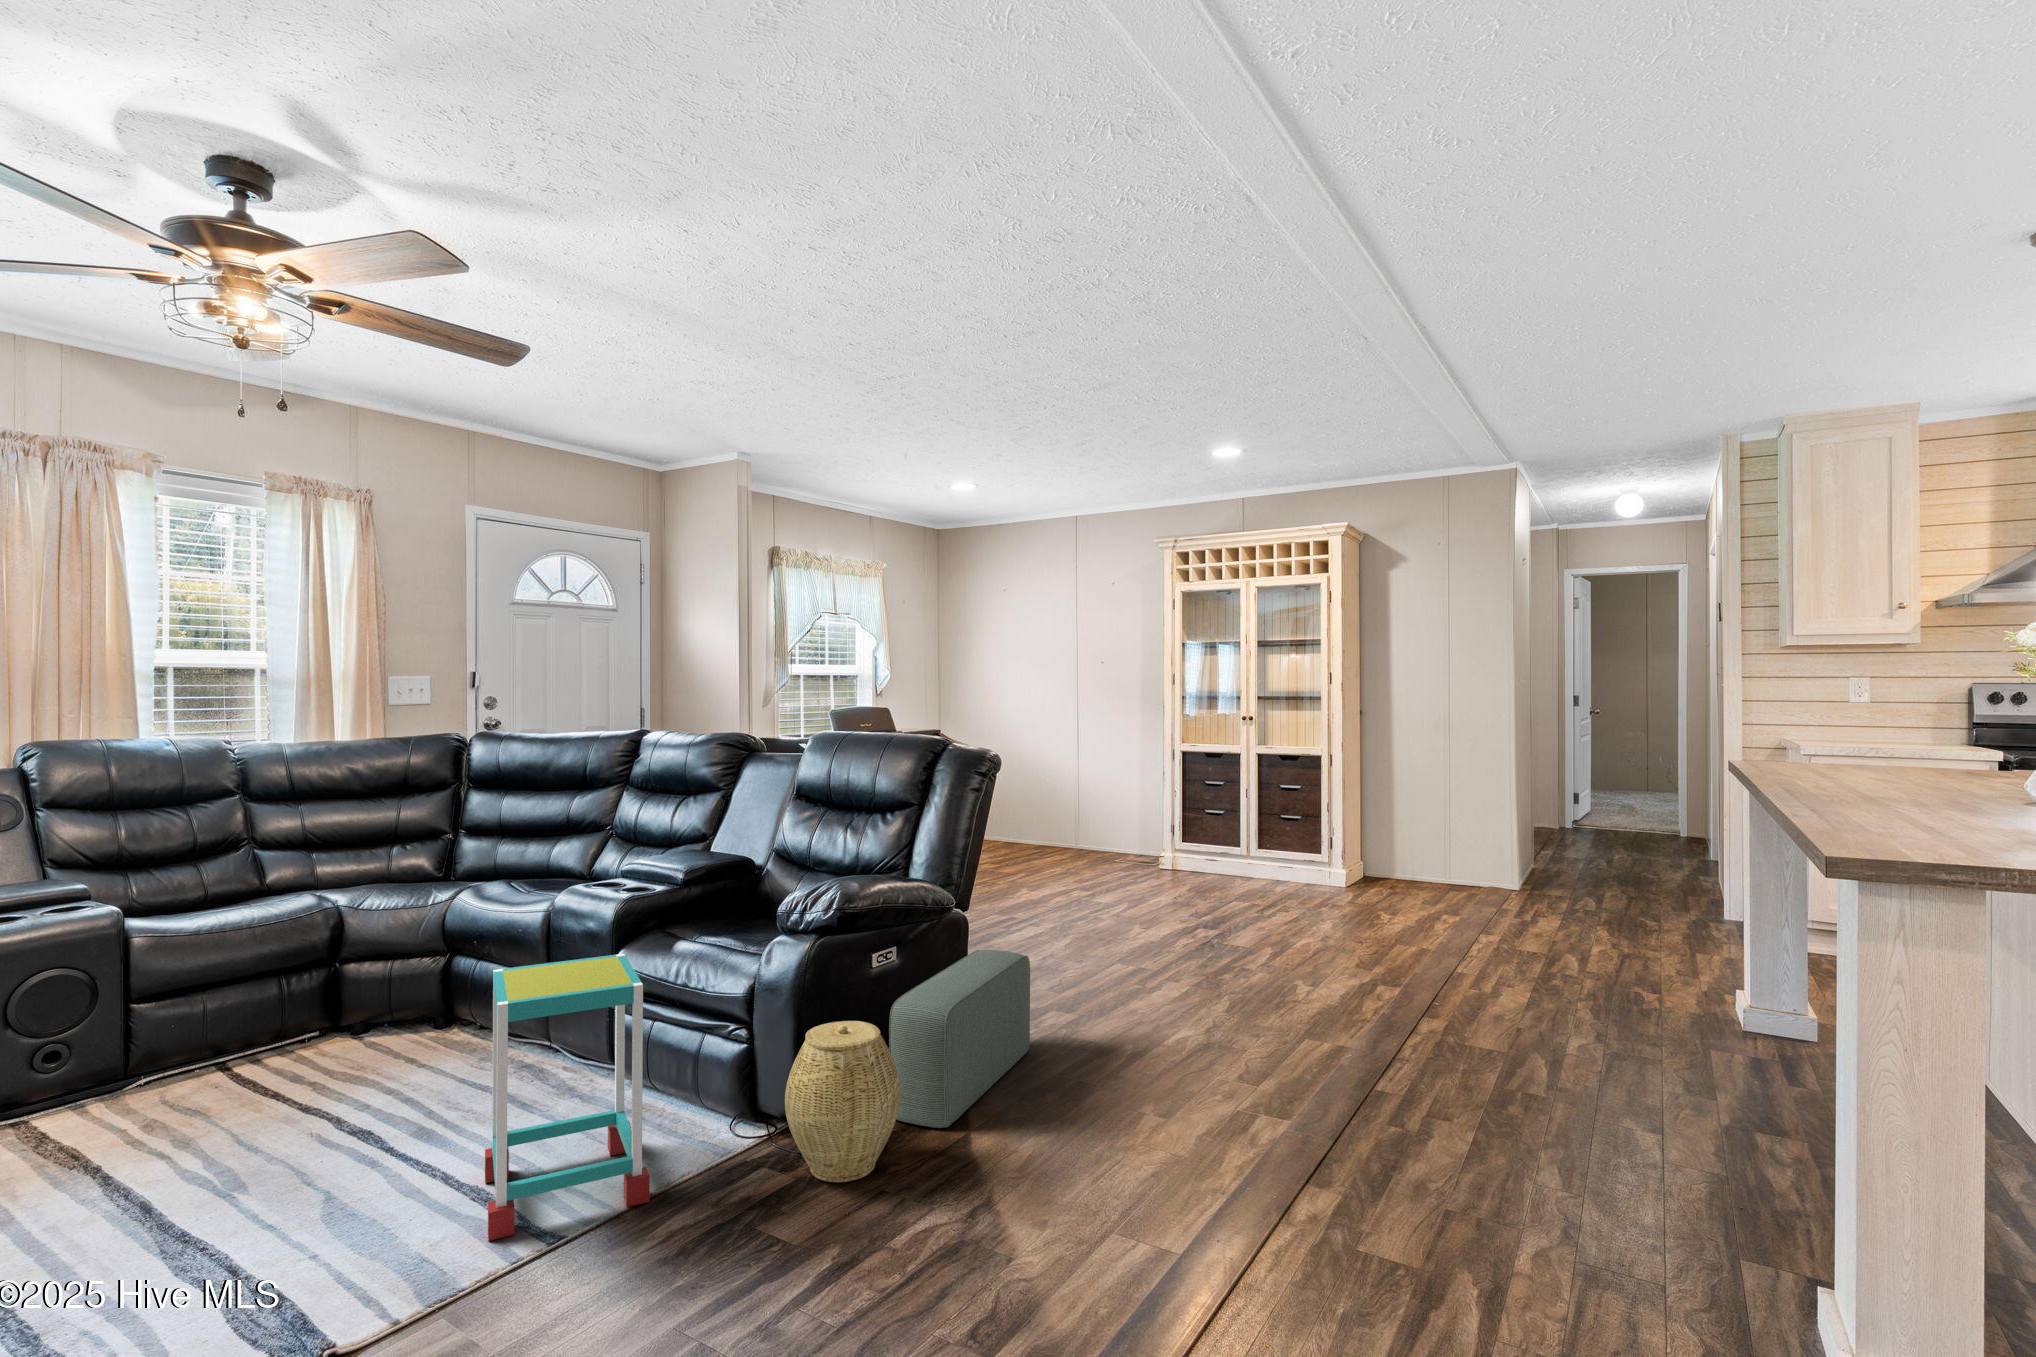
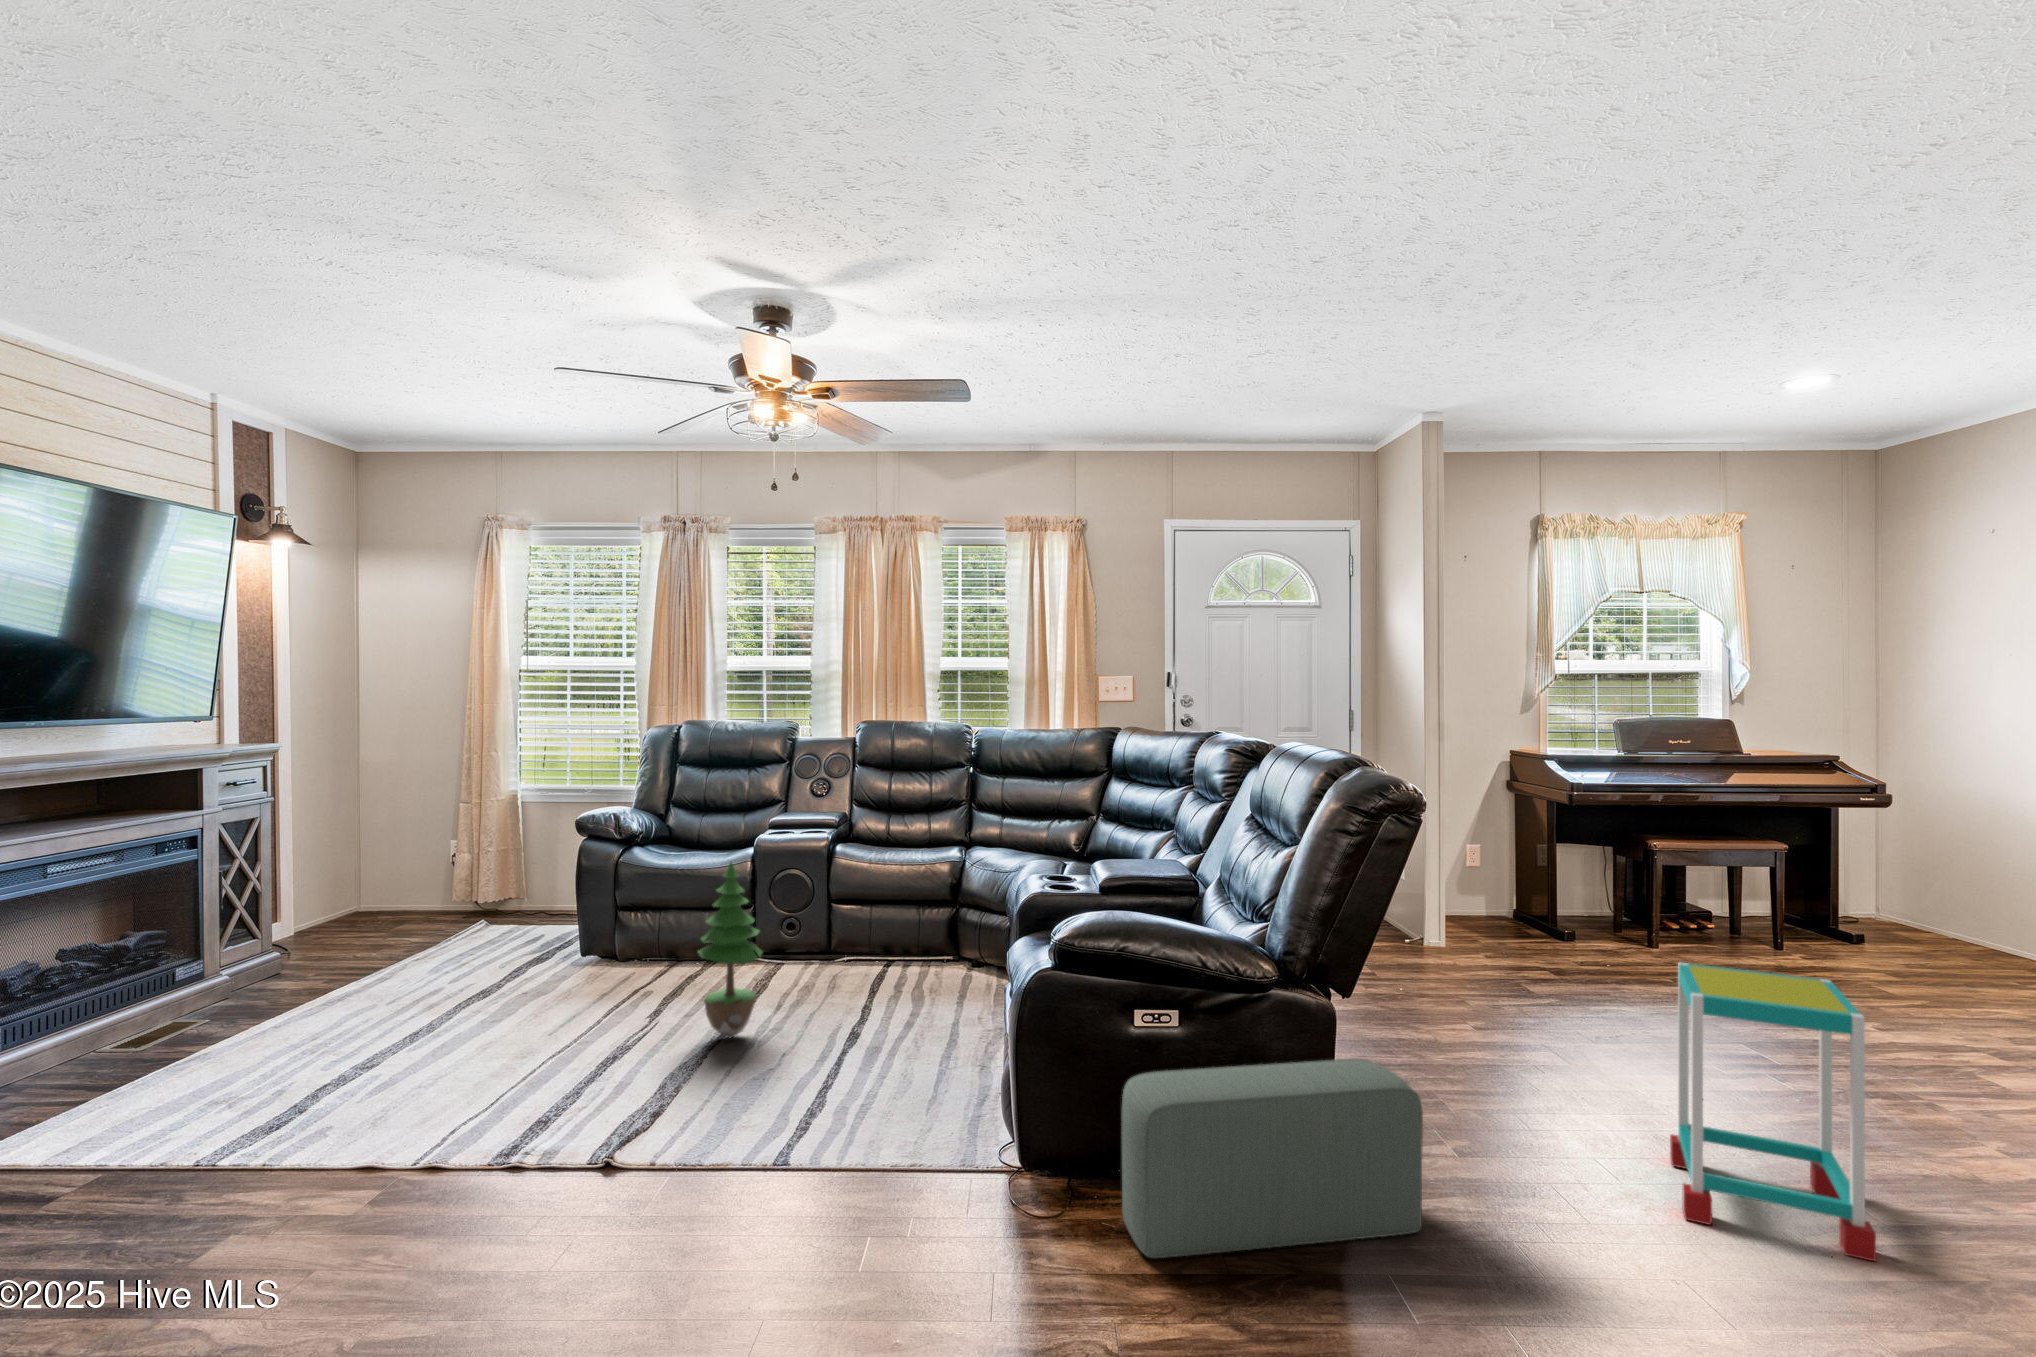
potted tree: none [120,944,242,1205] -> present [698,863,762,1038]
side table: present [485,954,650,1241] -> present [1670,963,1876,1261]
woven basket: present [785,1021,901,1182] -> none [941,1065,1071,1254]

